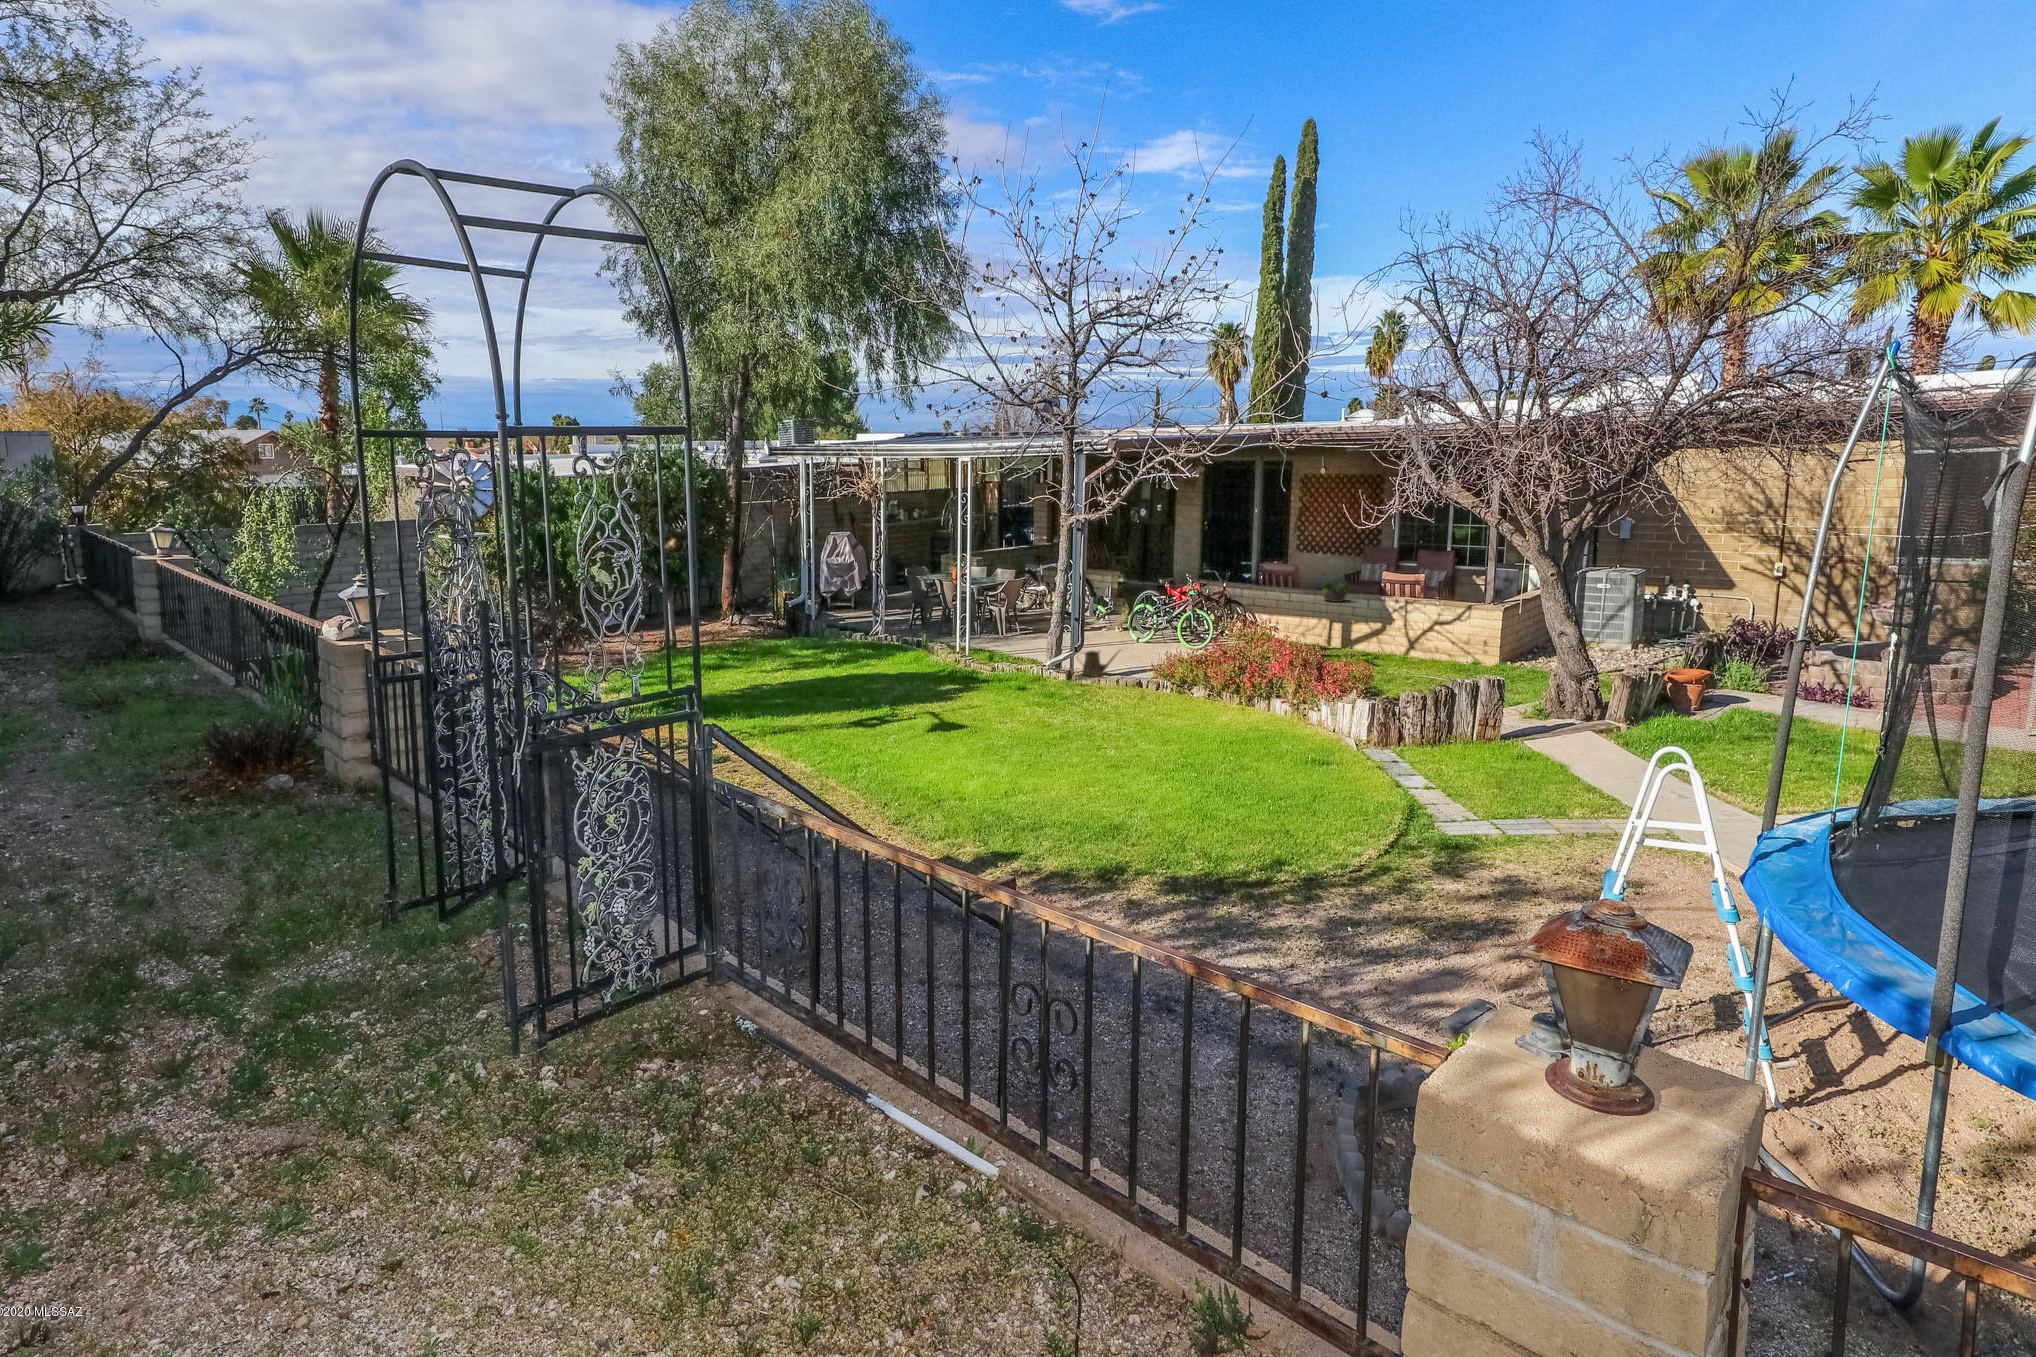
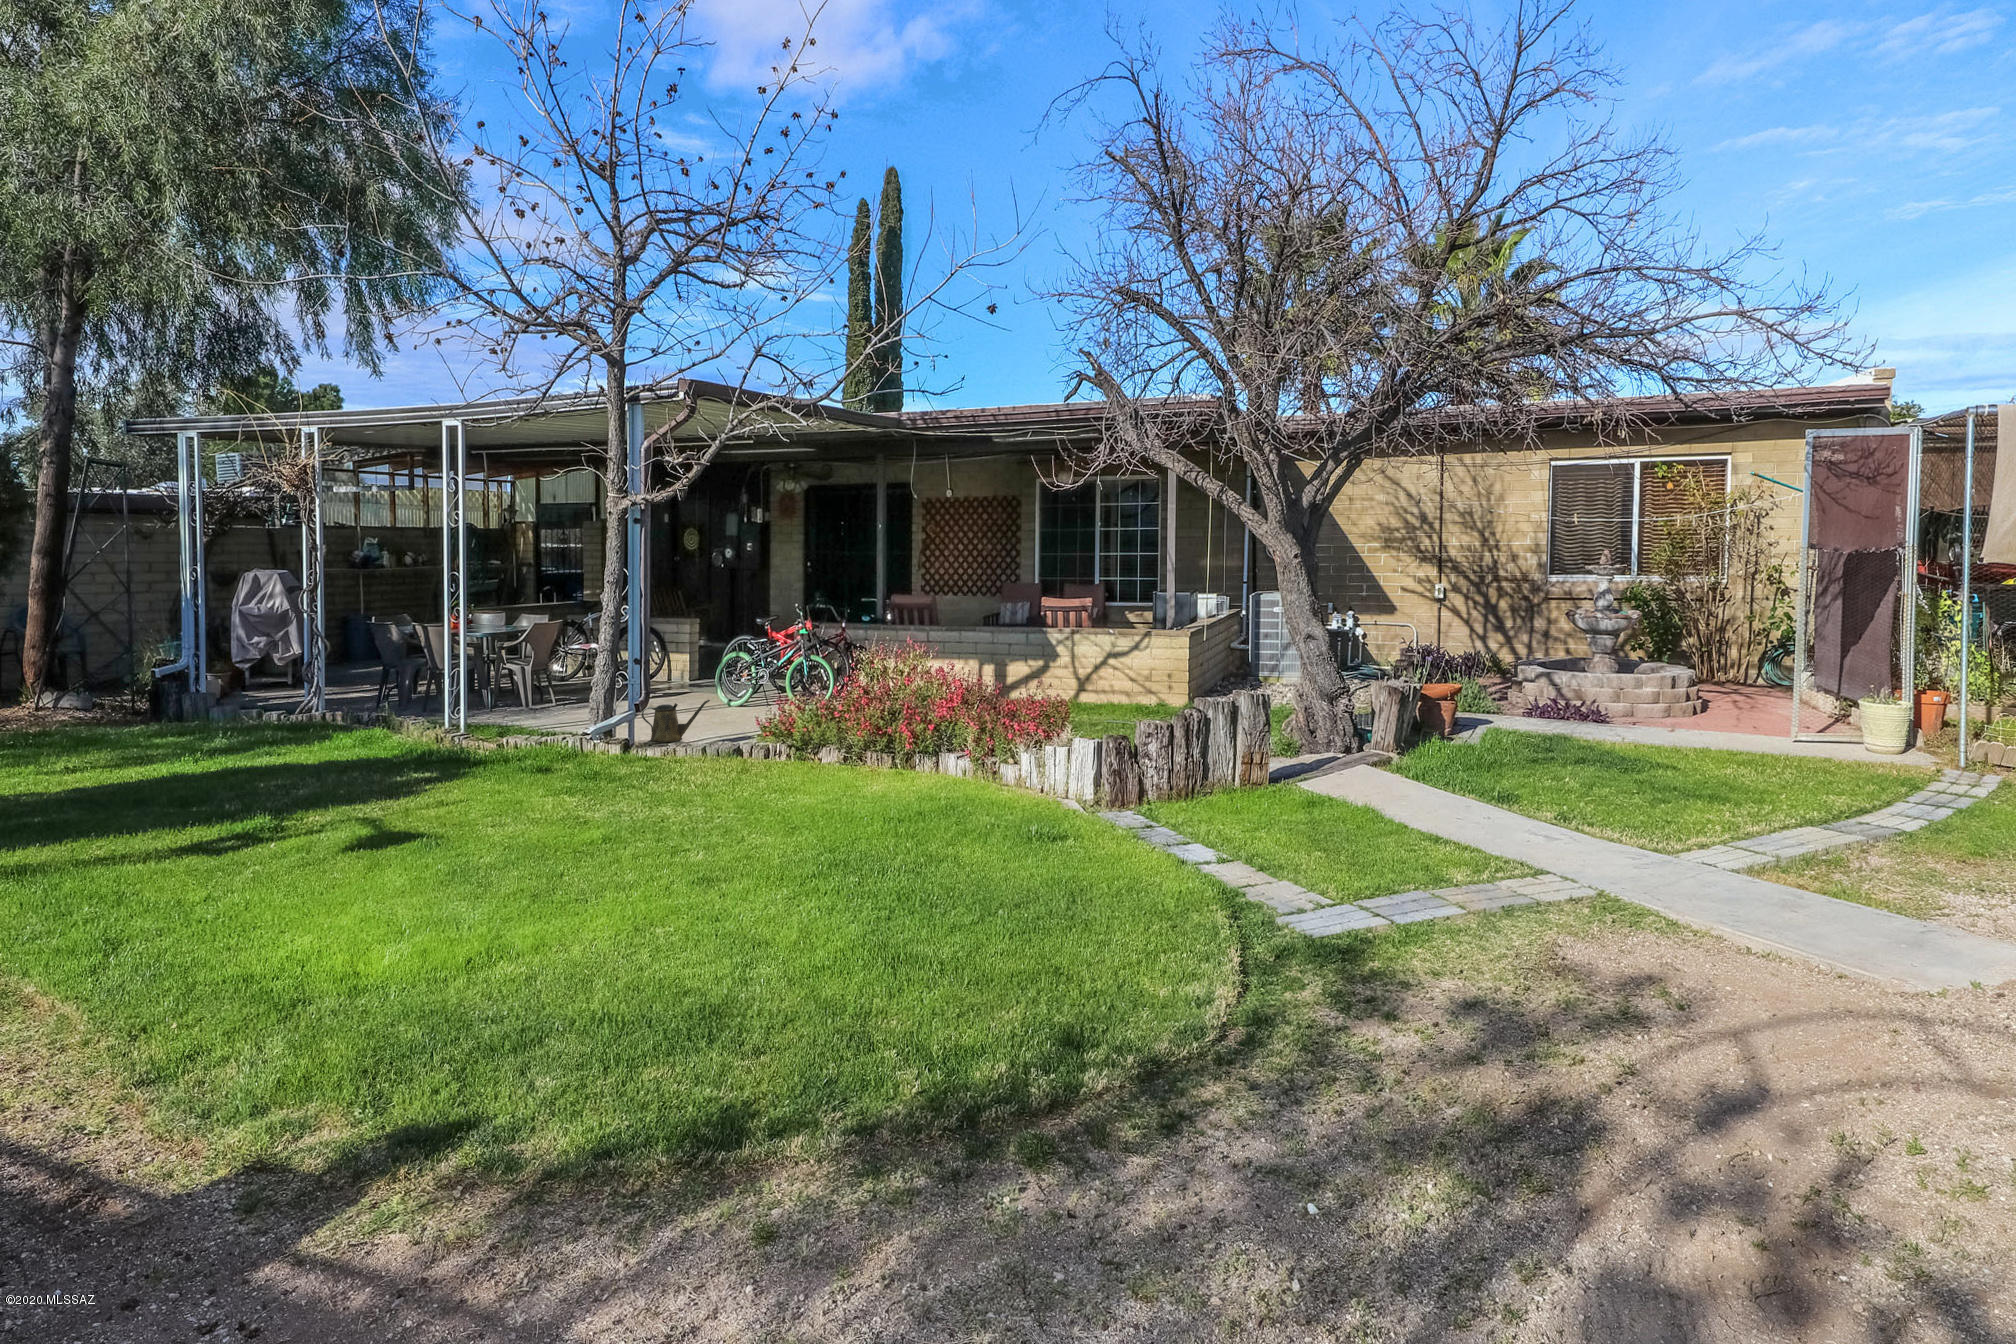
succulent planter: present [1322,578,1347,602] -> none [961,606,994,636]

